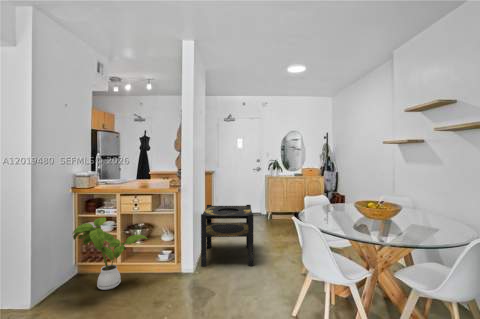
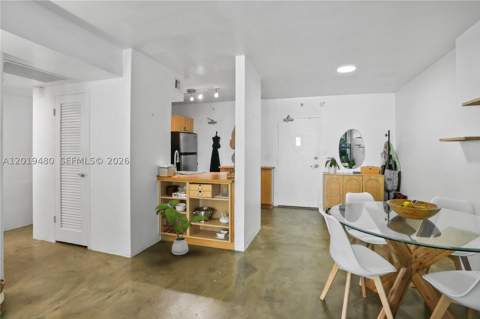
side table: present [201,205,254,266] -> none [252,196,300,253]

